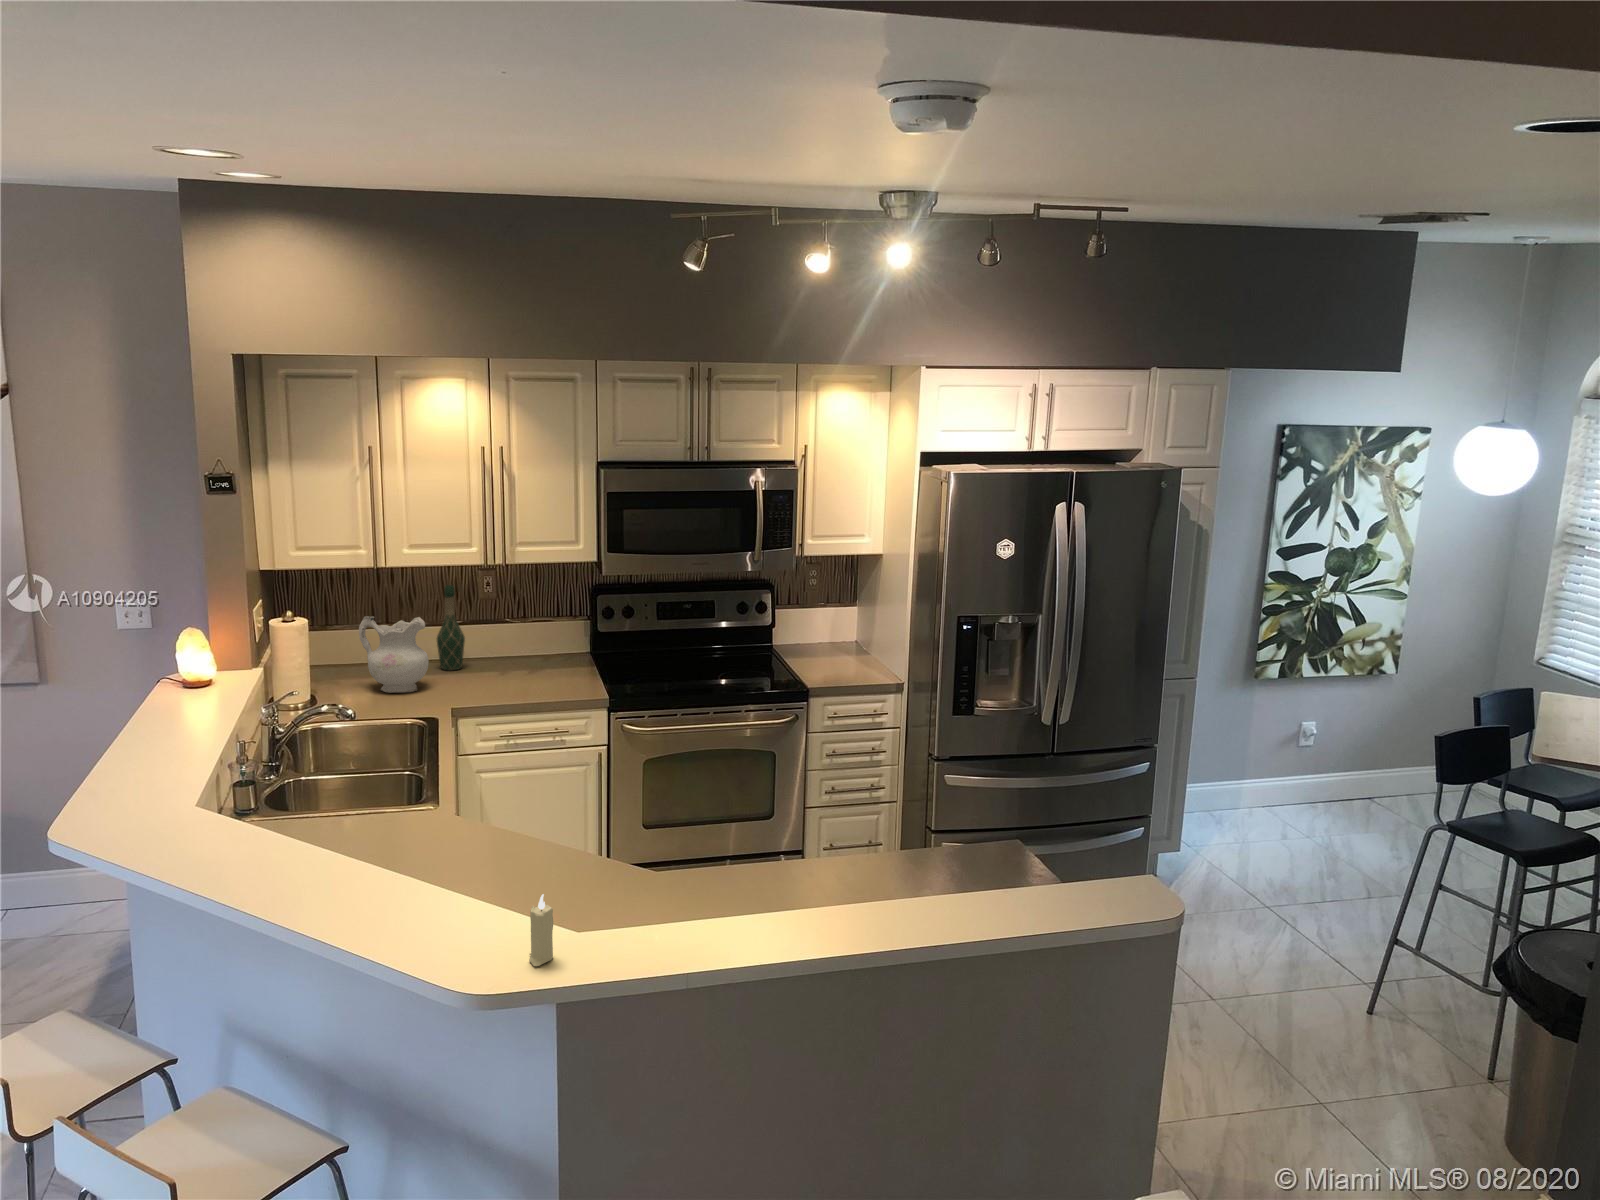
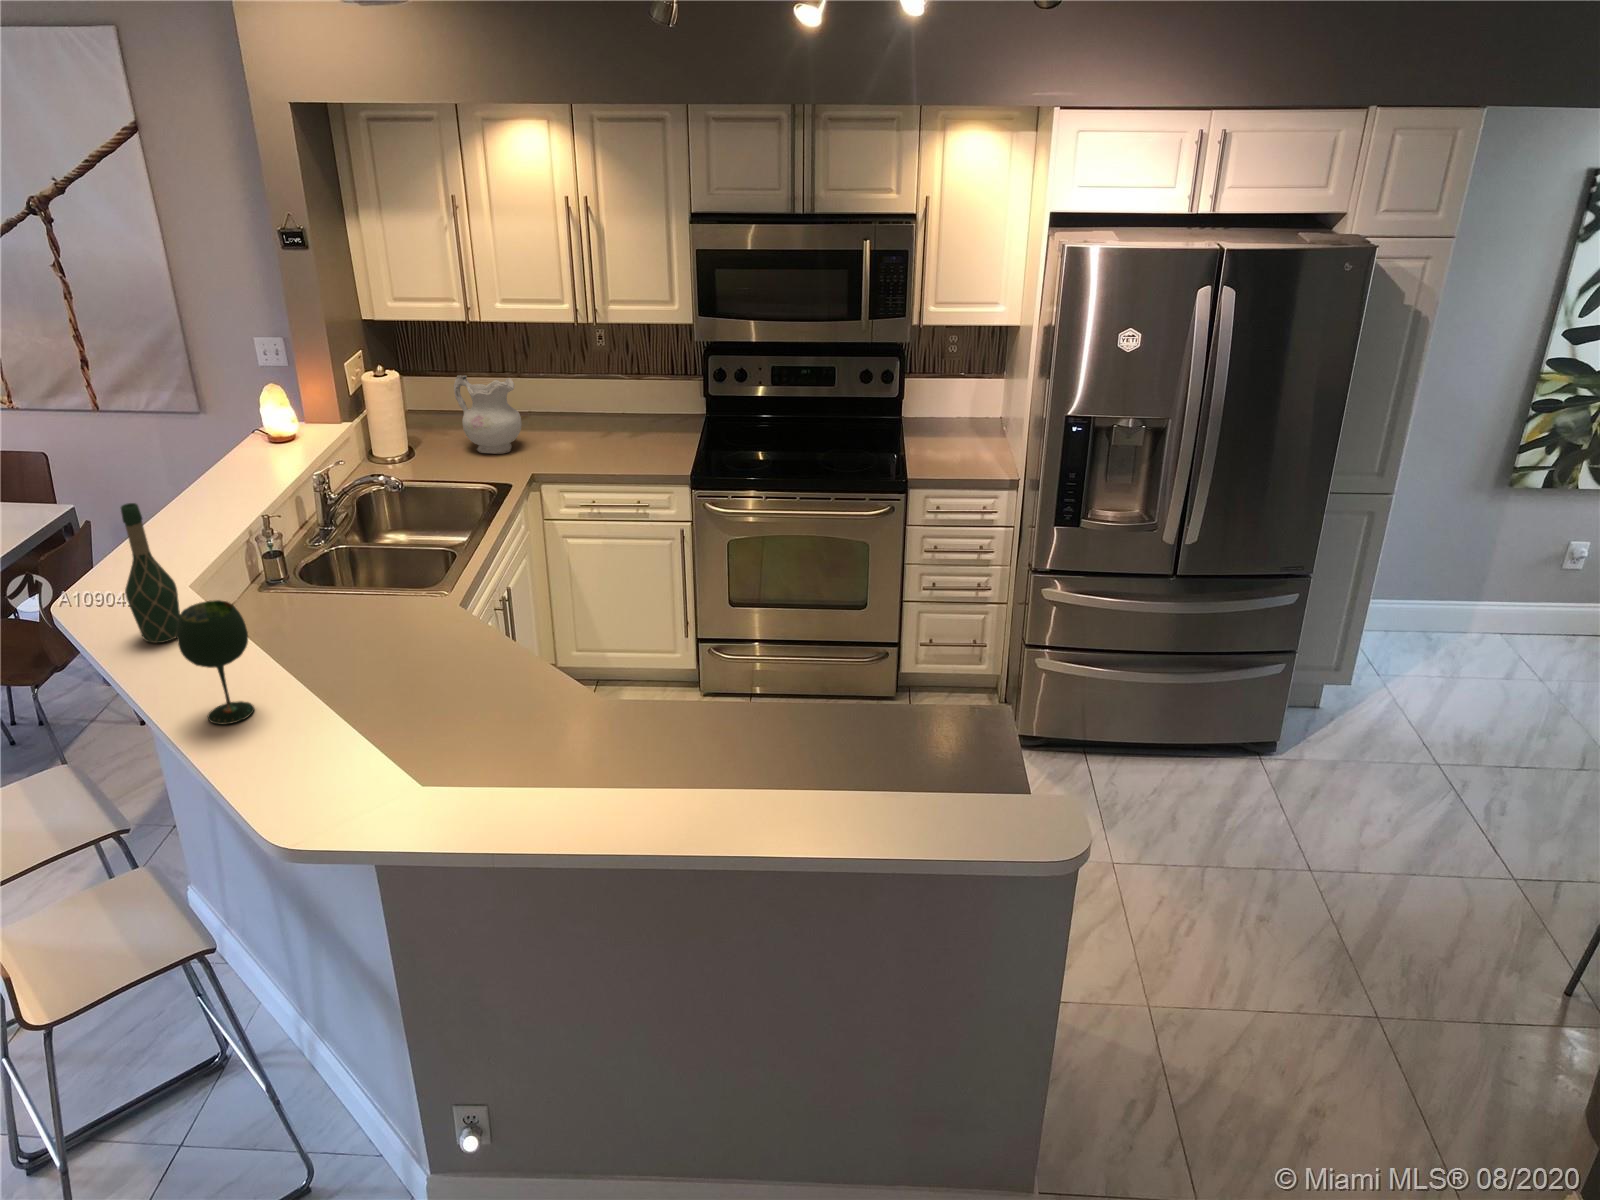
wine bottle: present [437,585,465,670] -> present [121,503,180,643]
wine glass: none [312,776,381,906] -> present [177,600,254,725]
candle: present [529,894,553,966] -> none [322,758,354,825]

